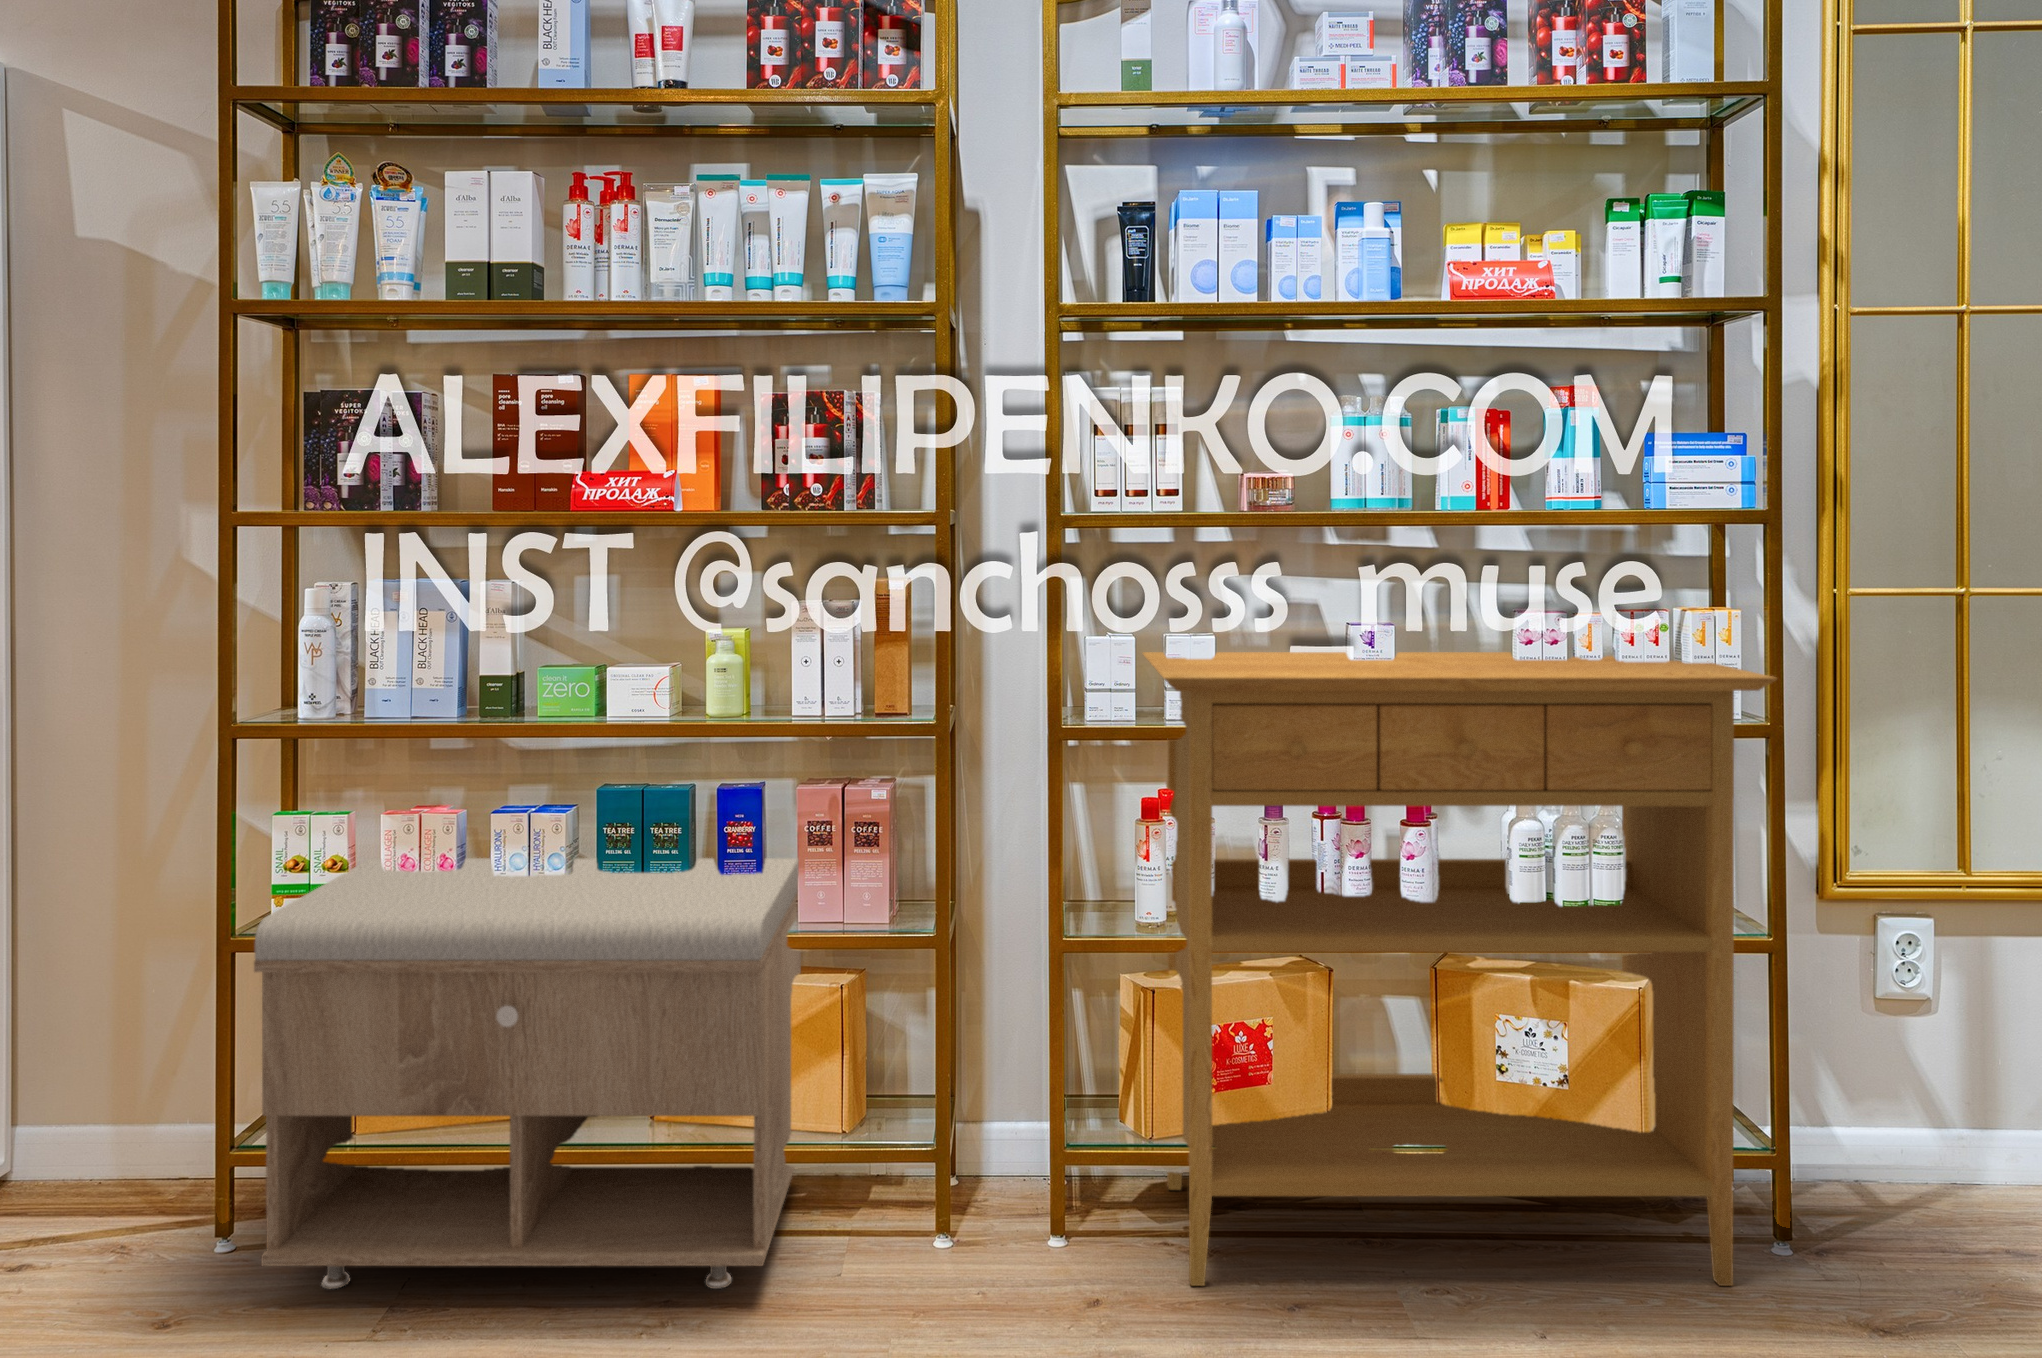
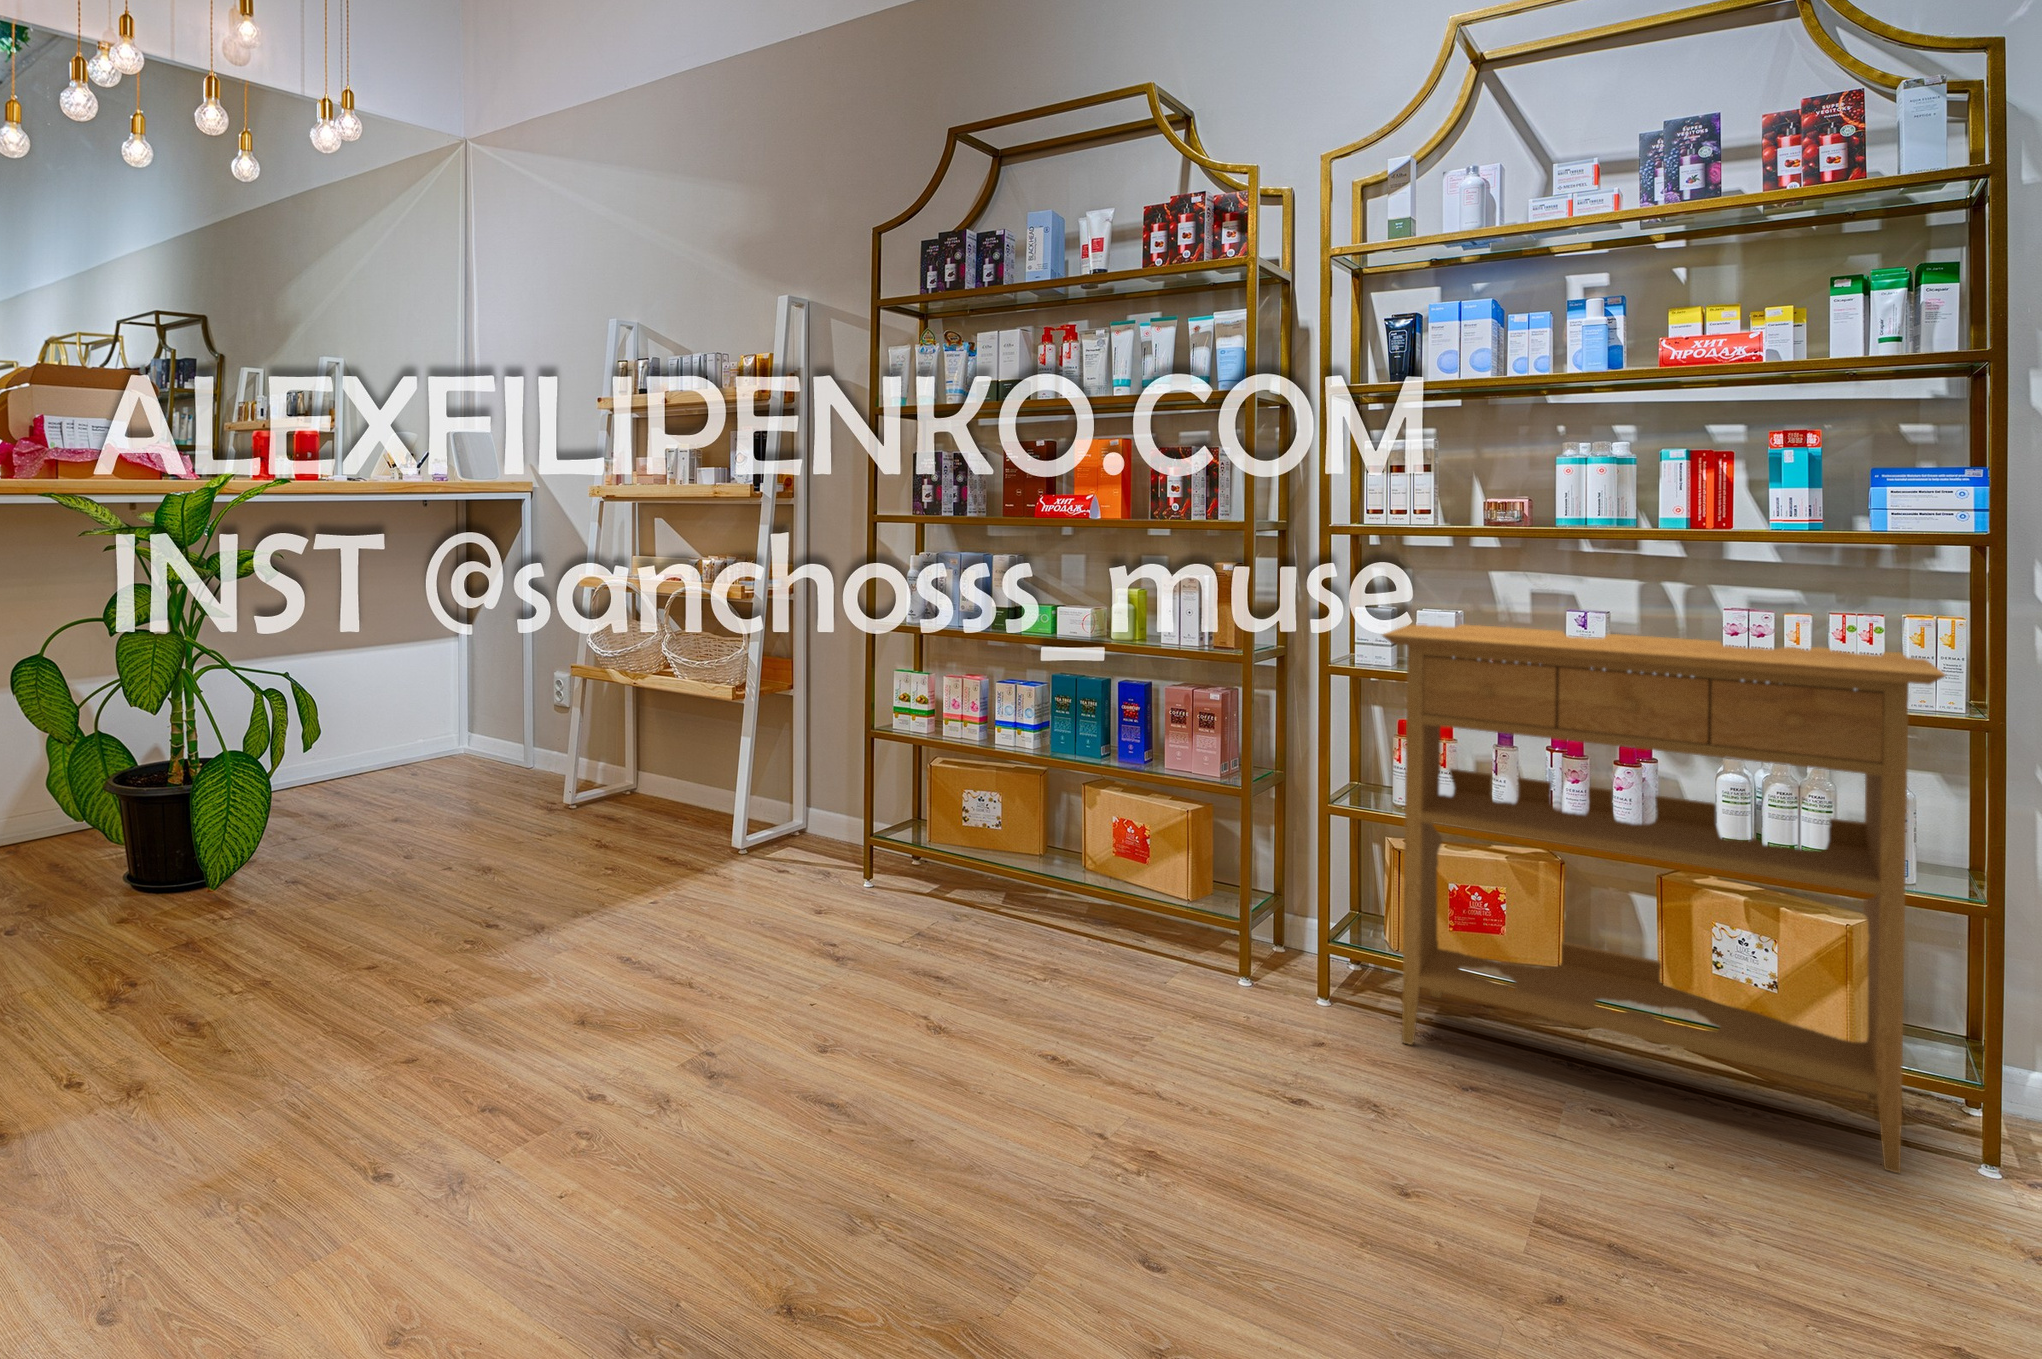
storage bench: present [254,858,801,1289] -> none [875,702,1180,965]

